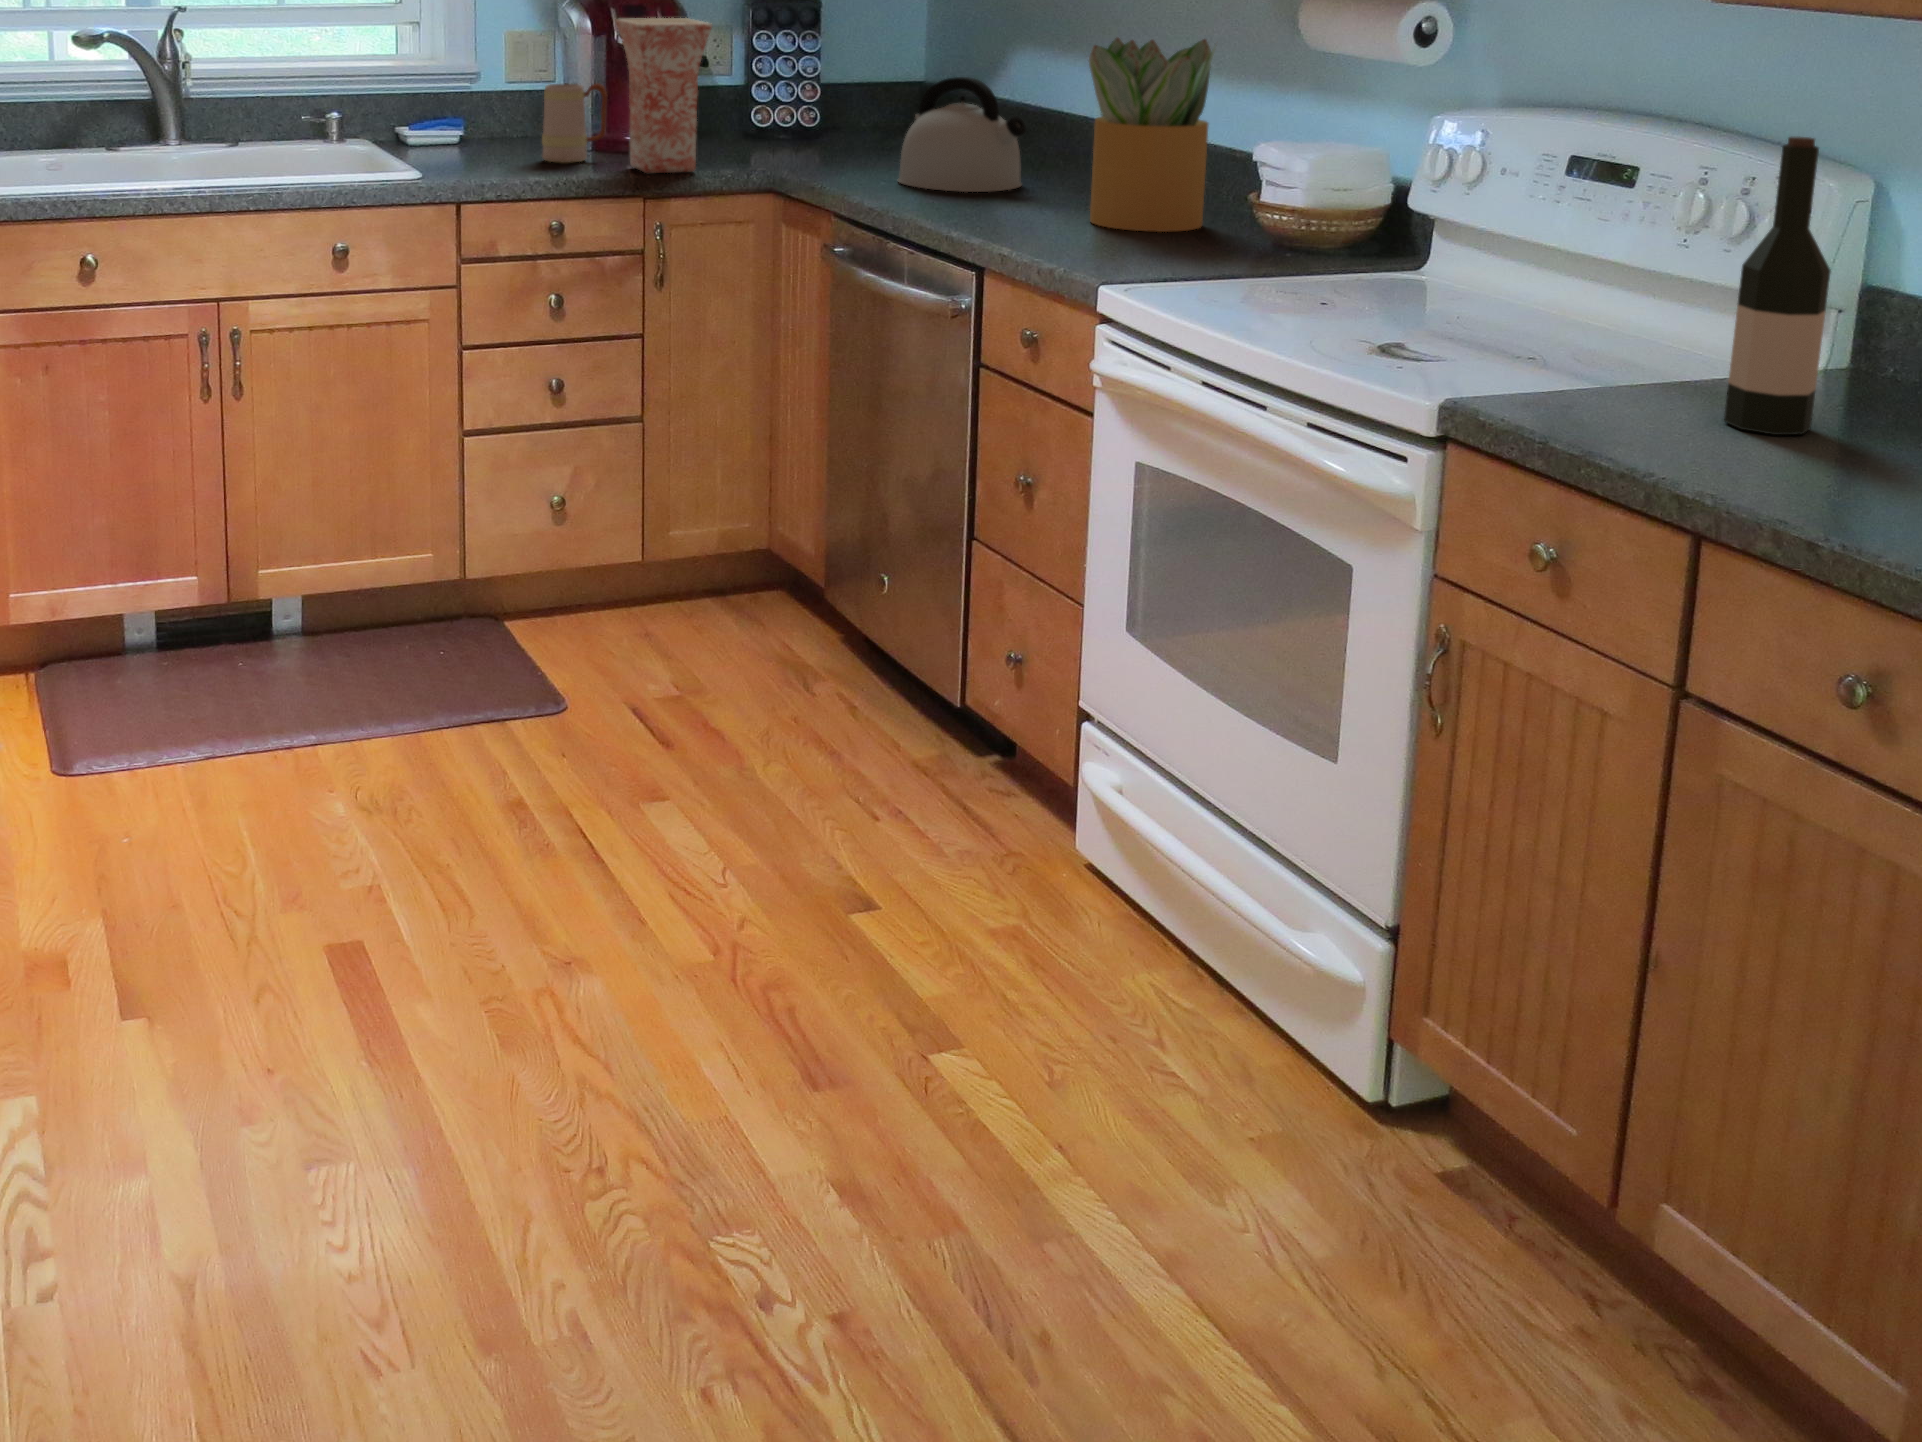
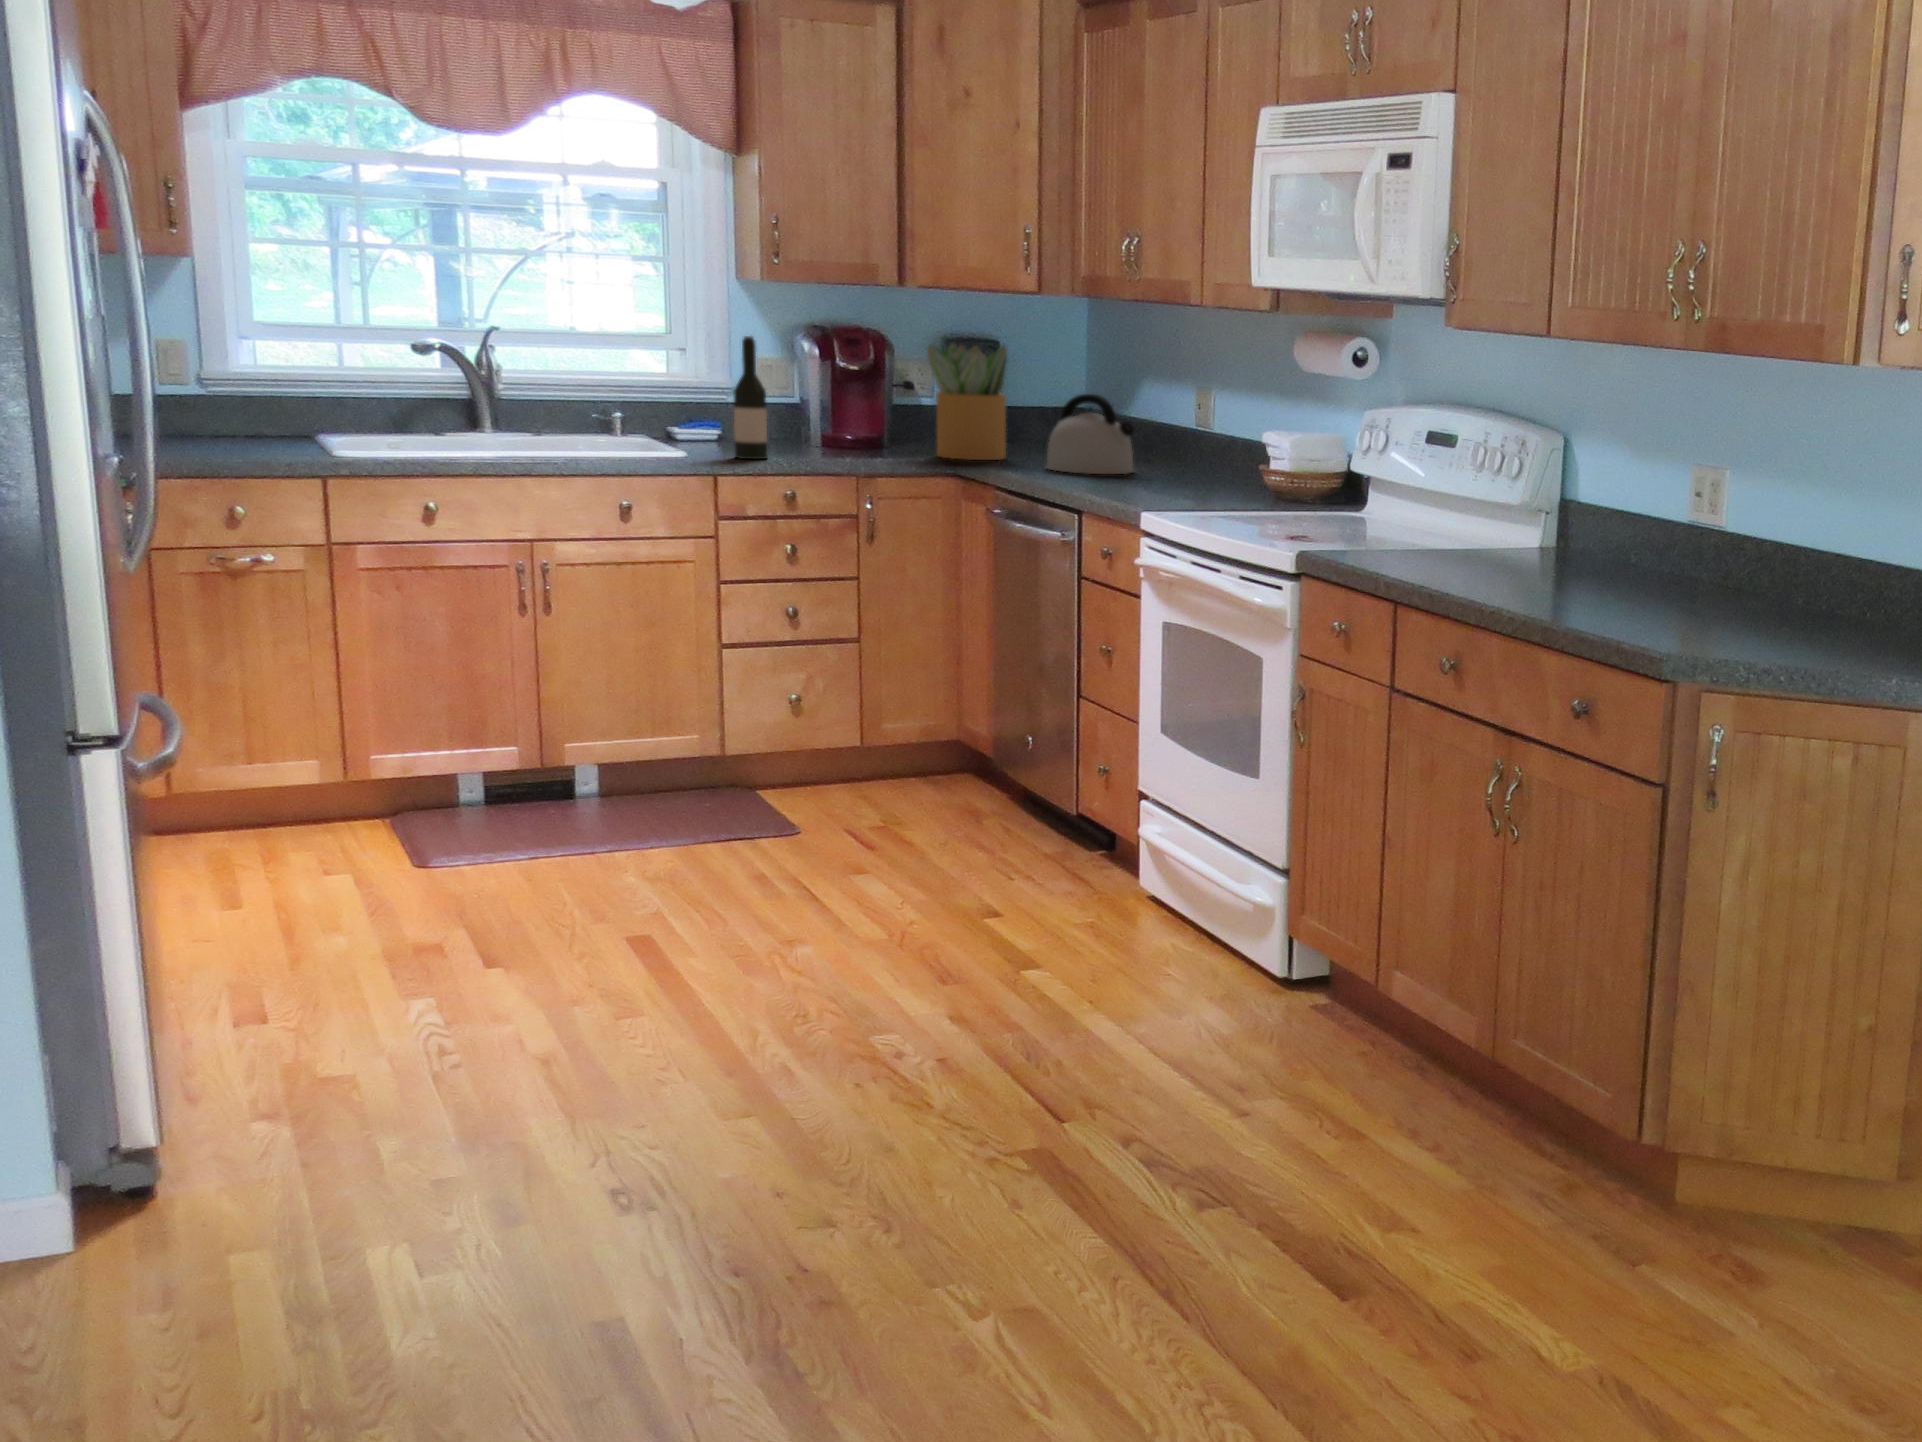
vase: present [616,18,712,173] -> none [836,346,908,460]
potted plant: present [1089,38,1217,232] -> present [927,343,1007,460]
mug: present [542,83,607,163] -> none [781,395,832,453]
wine bottle: present [1724,137,1831,435] -> present [733,336,767,459]

